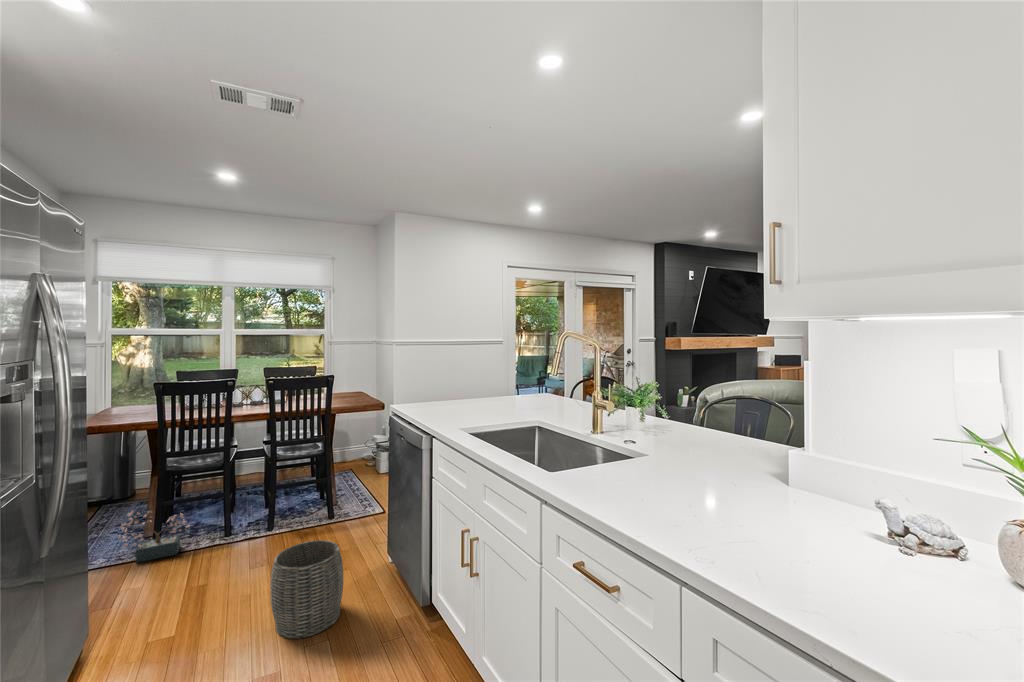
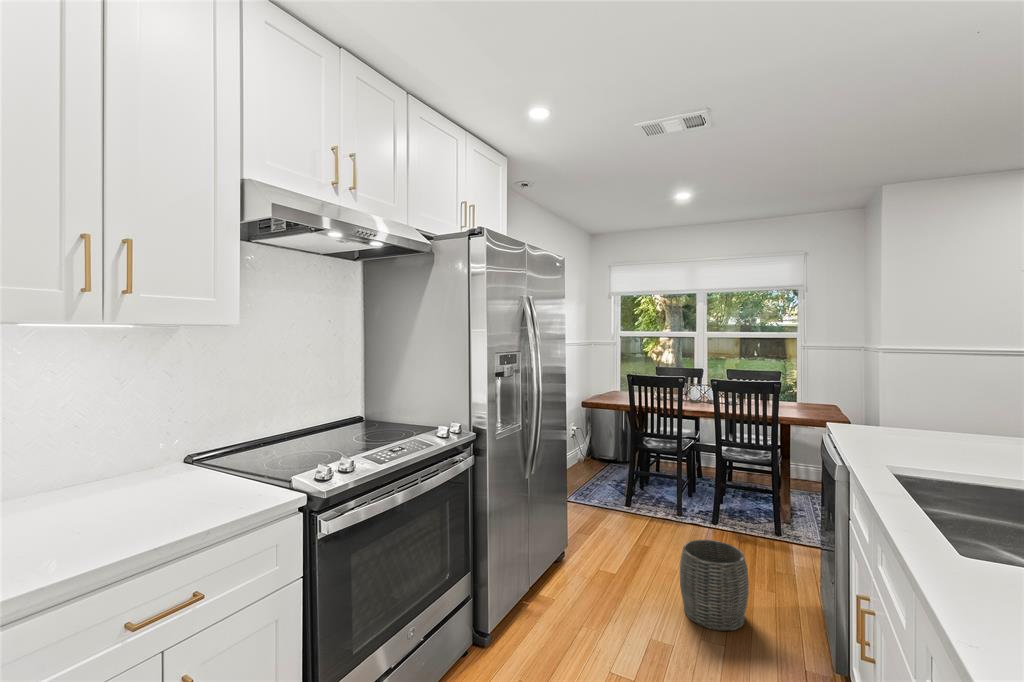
decorative plant: present [119,510,190,563] -> none [606,471,650,516]

